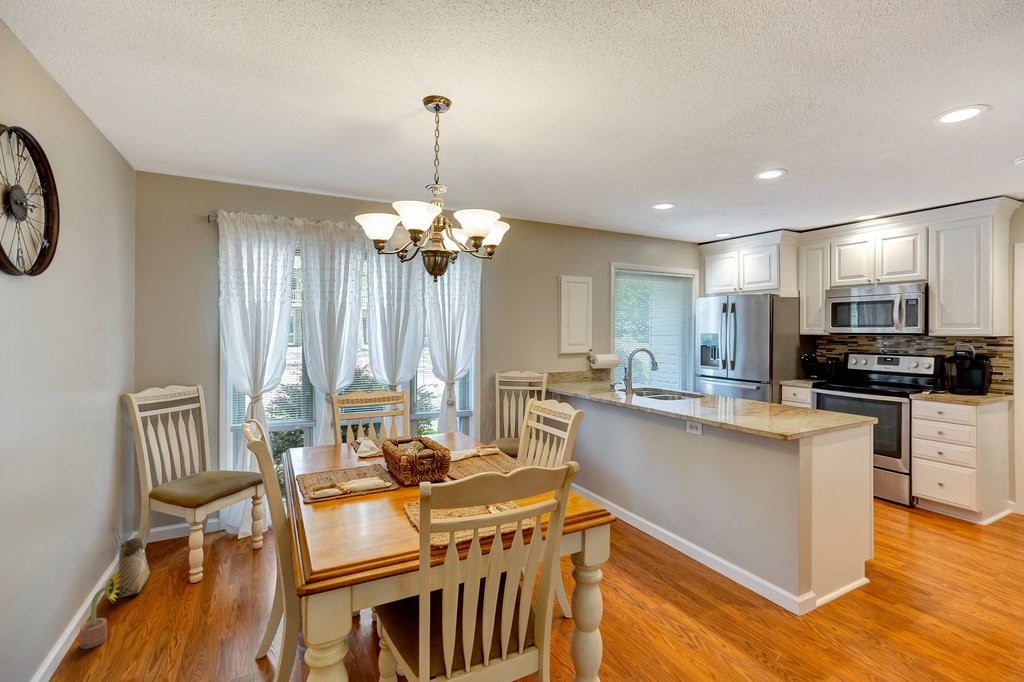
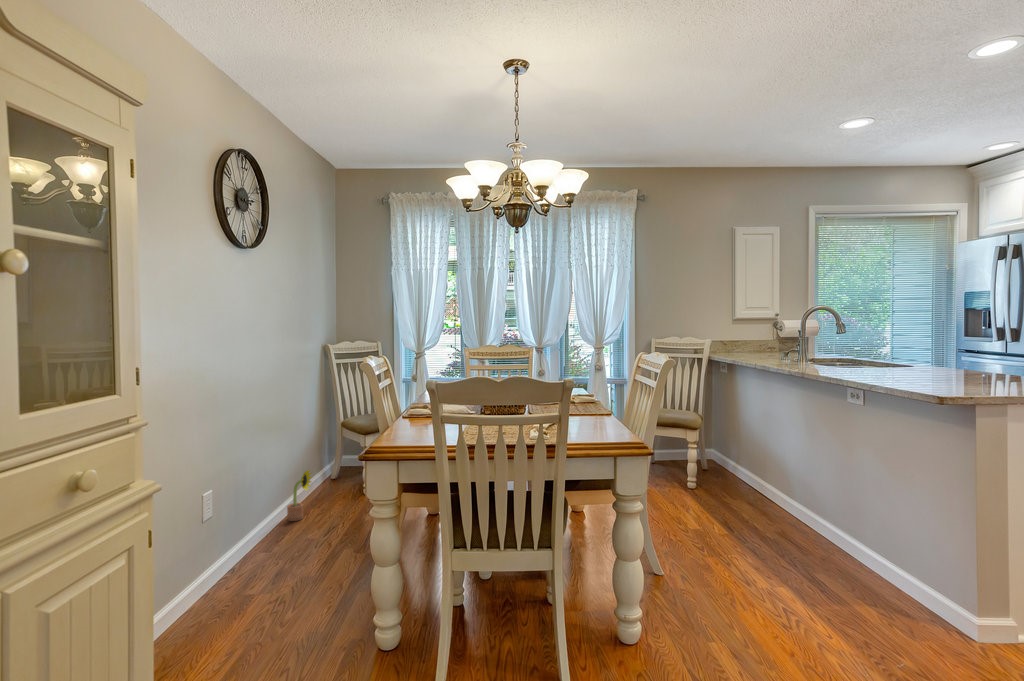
woven basket: present [113,524,150,597] -> none [314,442,339,497]

